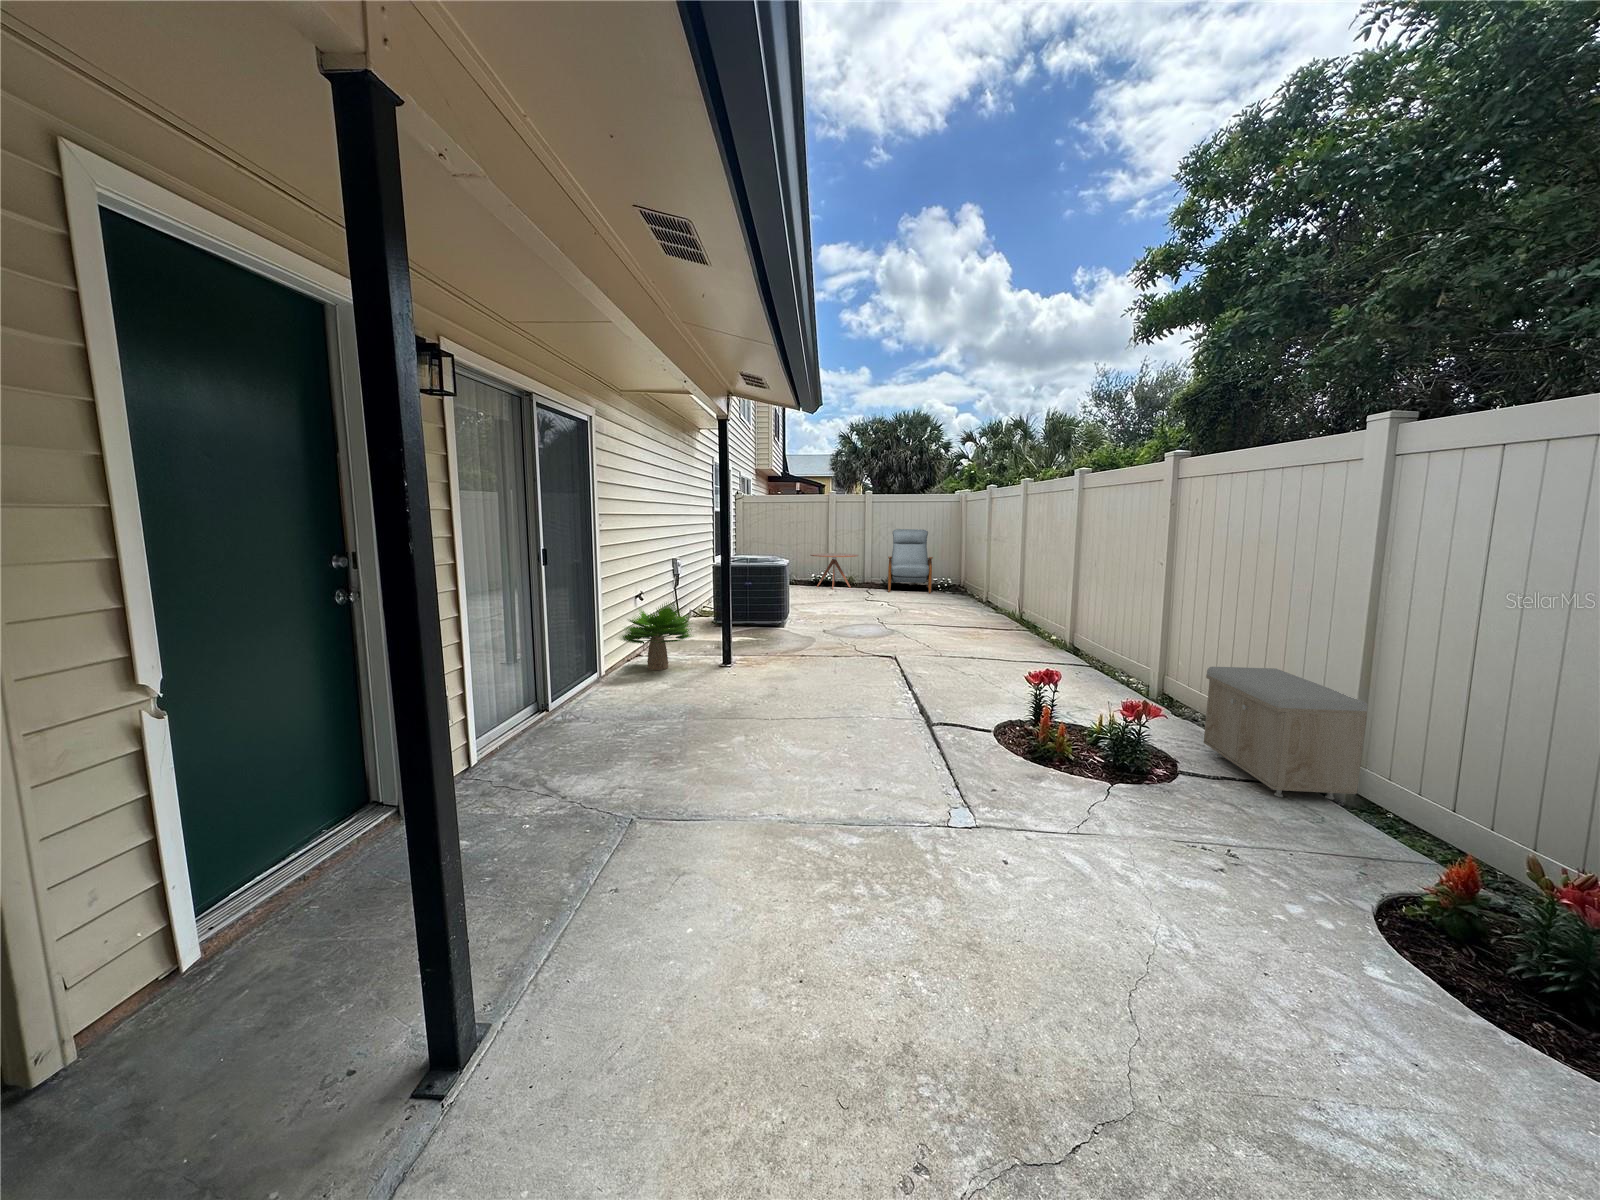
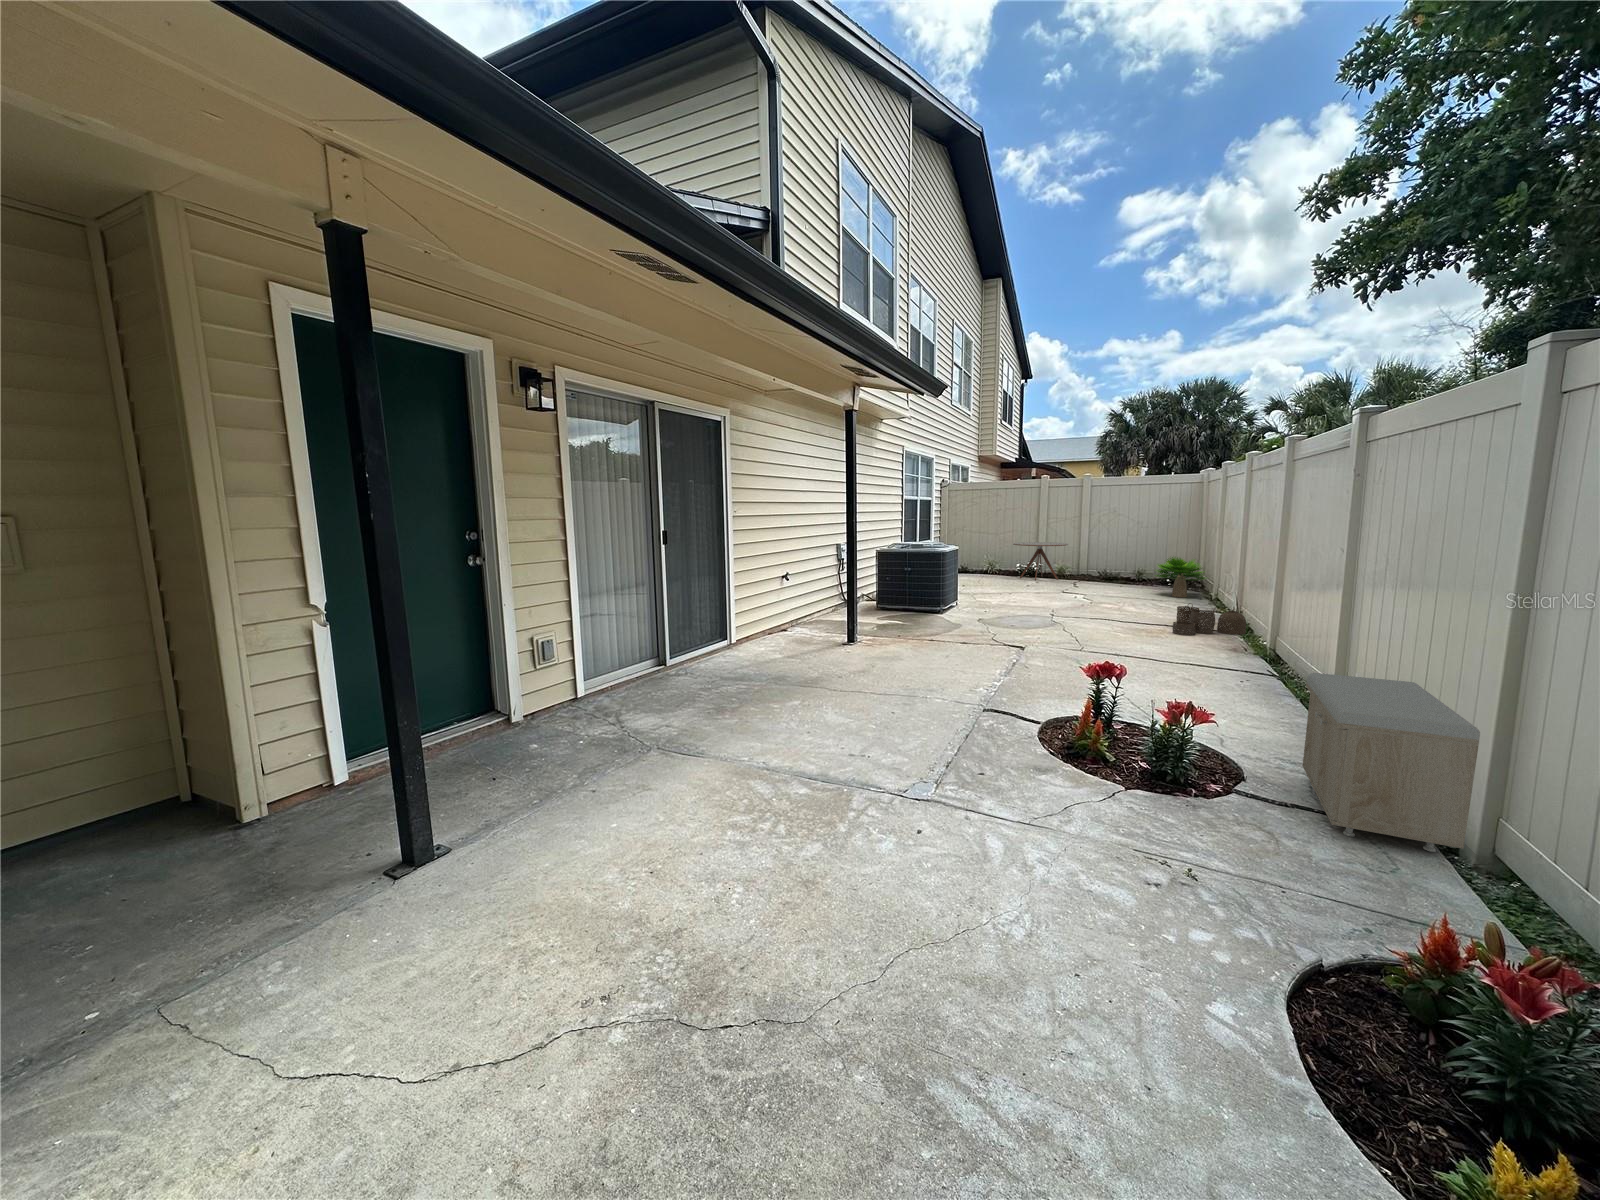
chair: present [888,529,933,593] -> none [1098,516,1157,588]
potted plant: present [621,603,692,670] -> present [1155,557,1207,597]
woven basket: none [986,607,1040,635] -> present [1172,604,1246,635]

